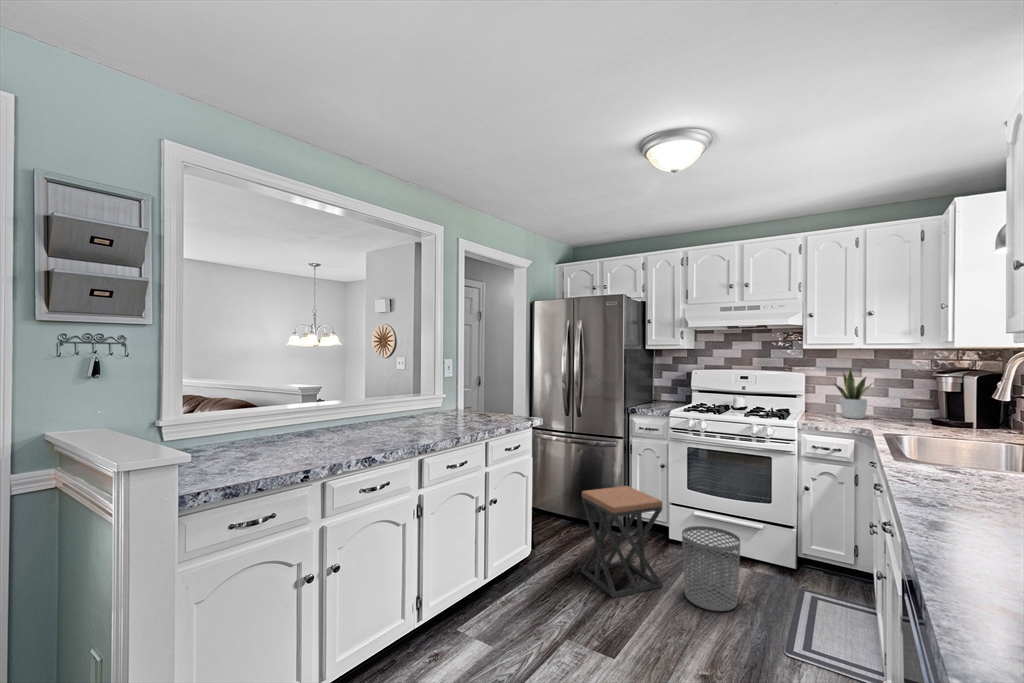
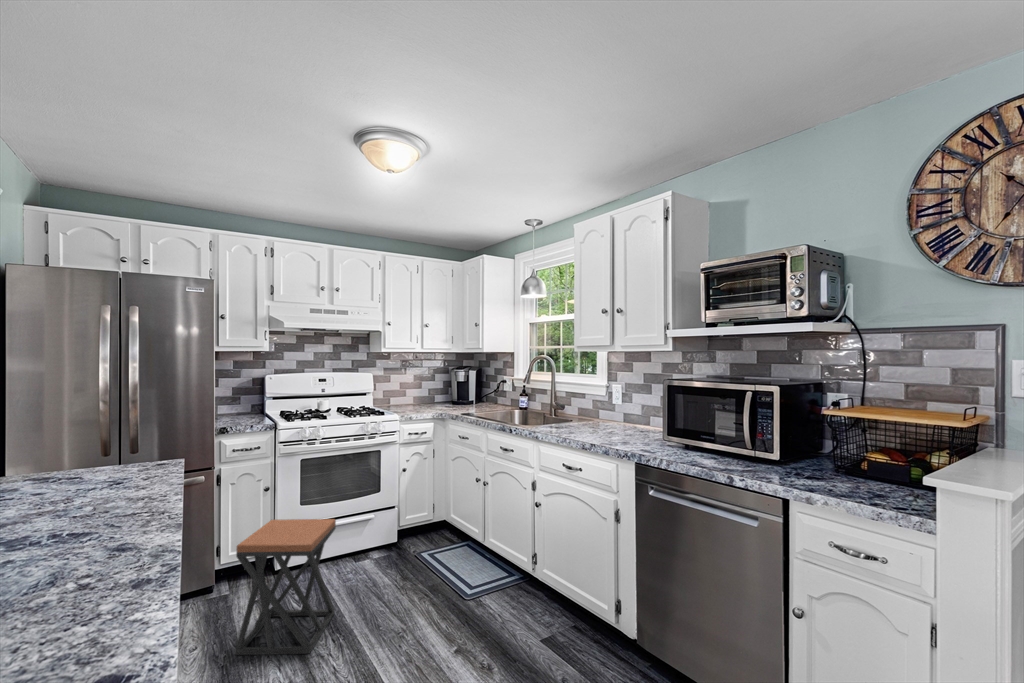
potted plant: present [834,369,872,419] -> none [394,366,425,408]
waste bin: present [682,526,740,611] -> none [354,526,409,609]

